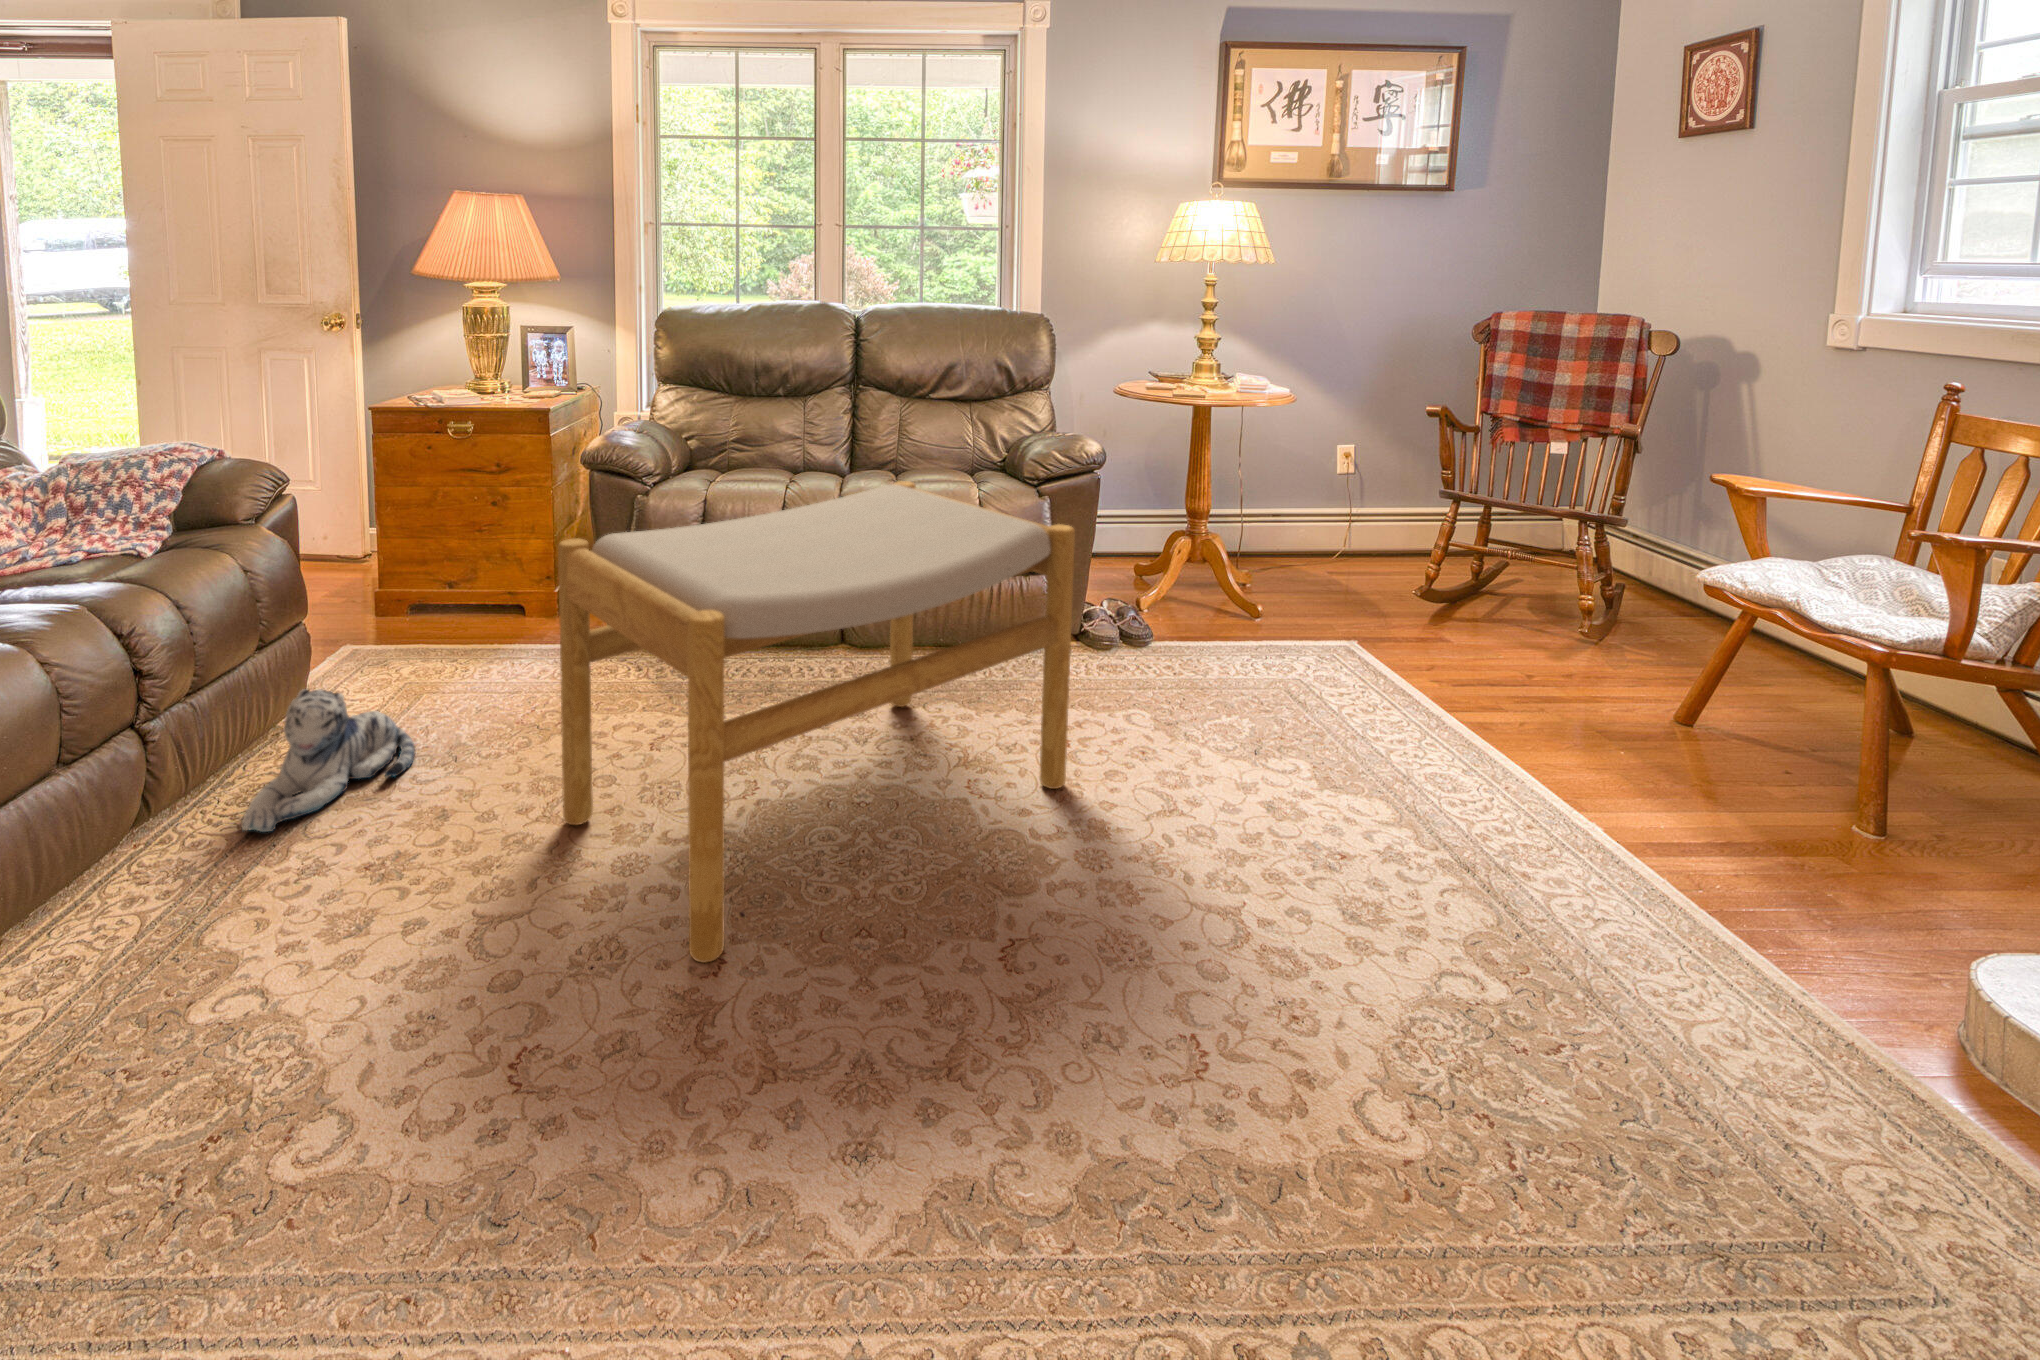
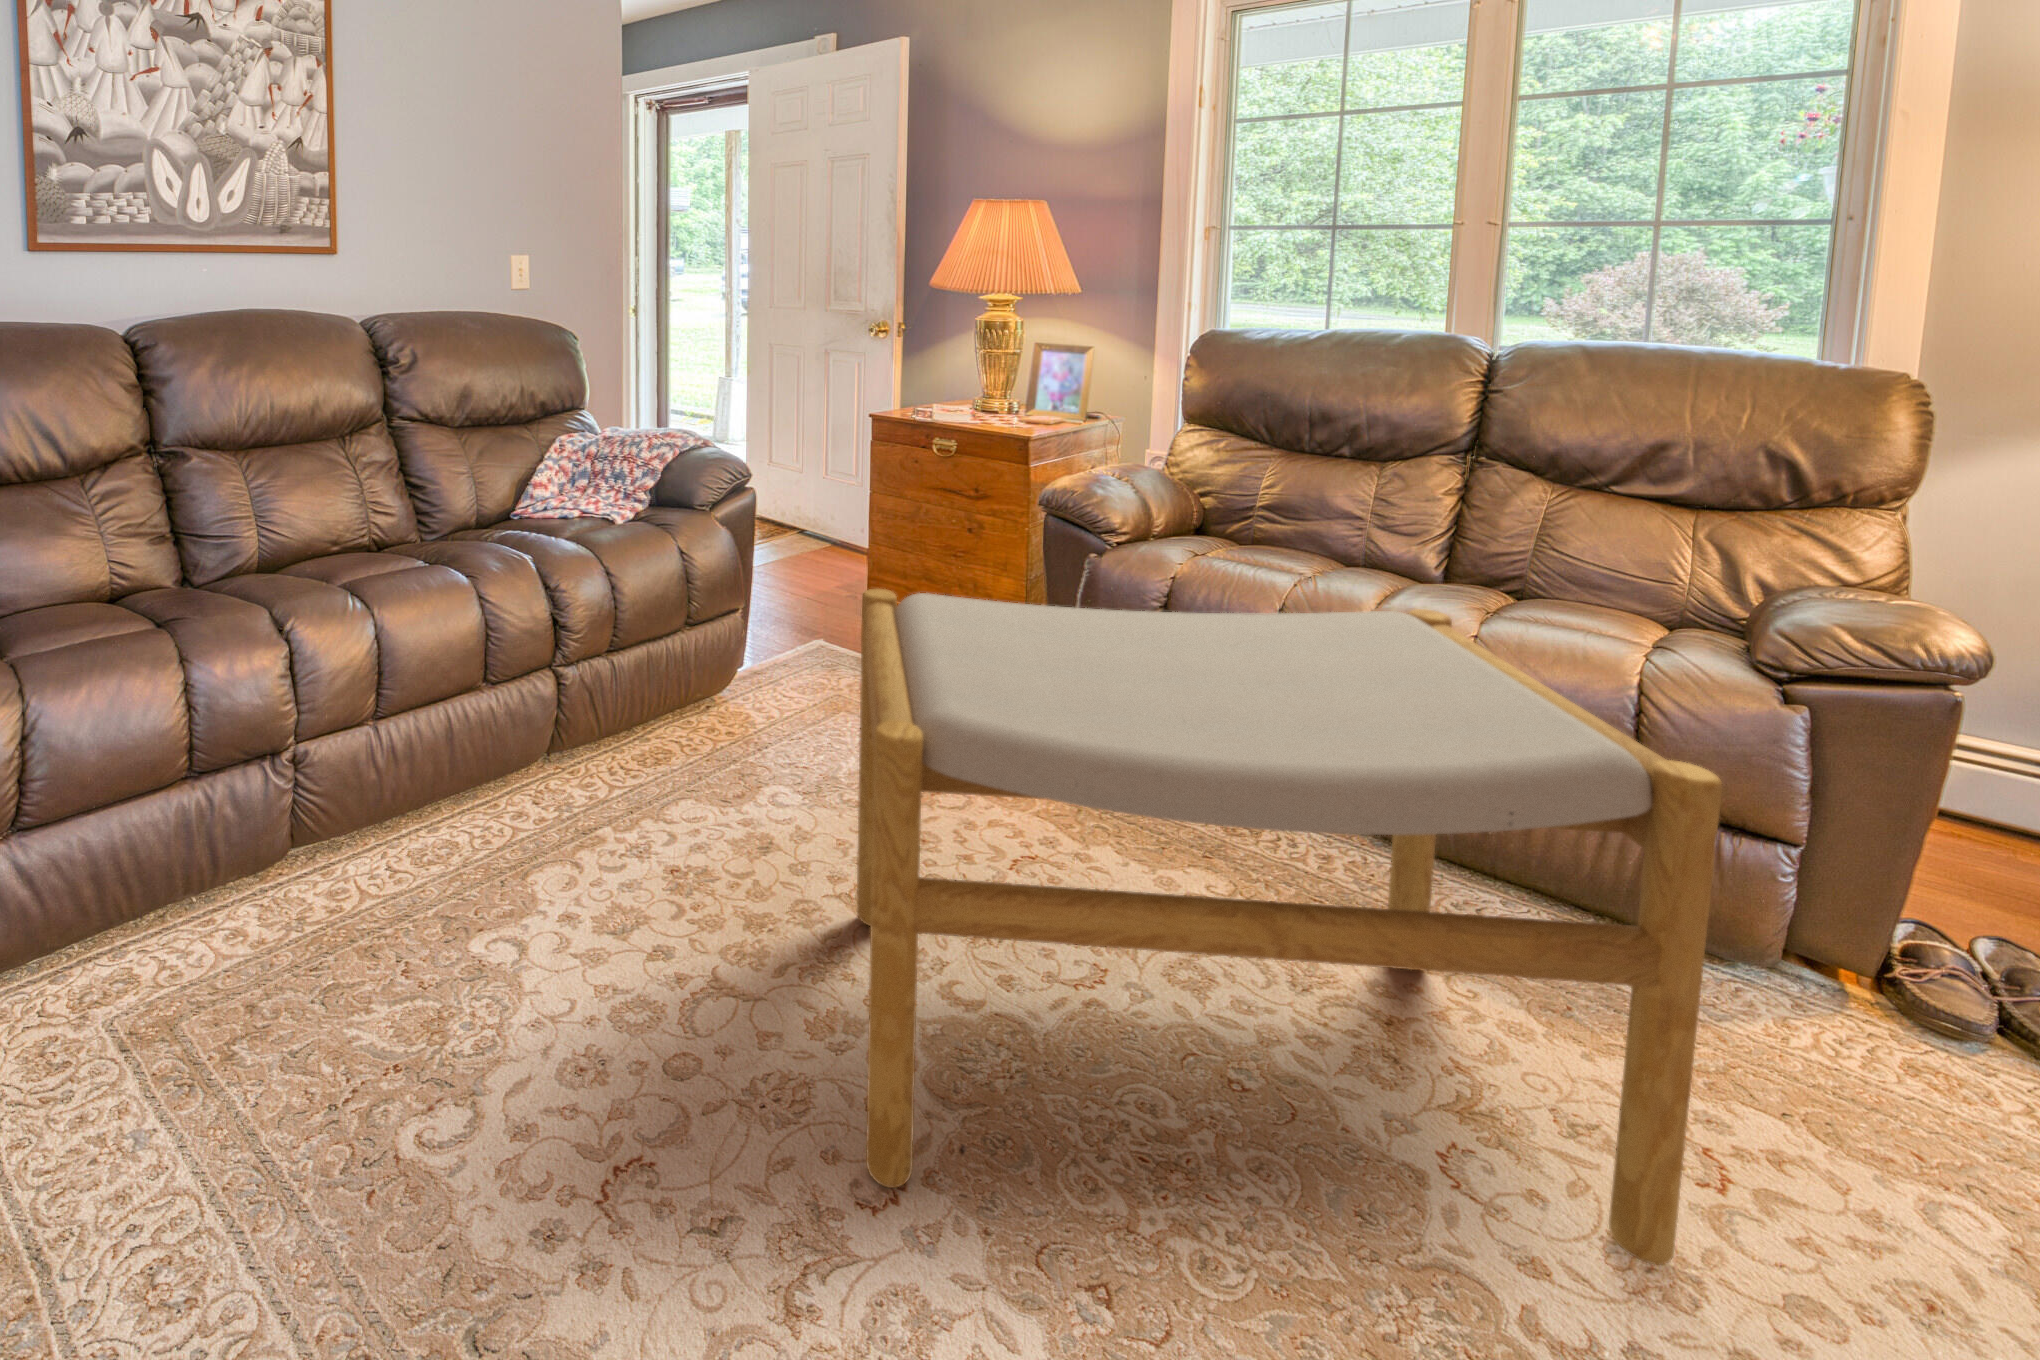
plush toy: present [241,689,415,832] -> none [613,678,792,804]

